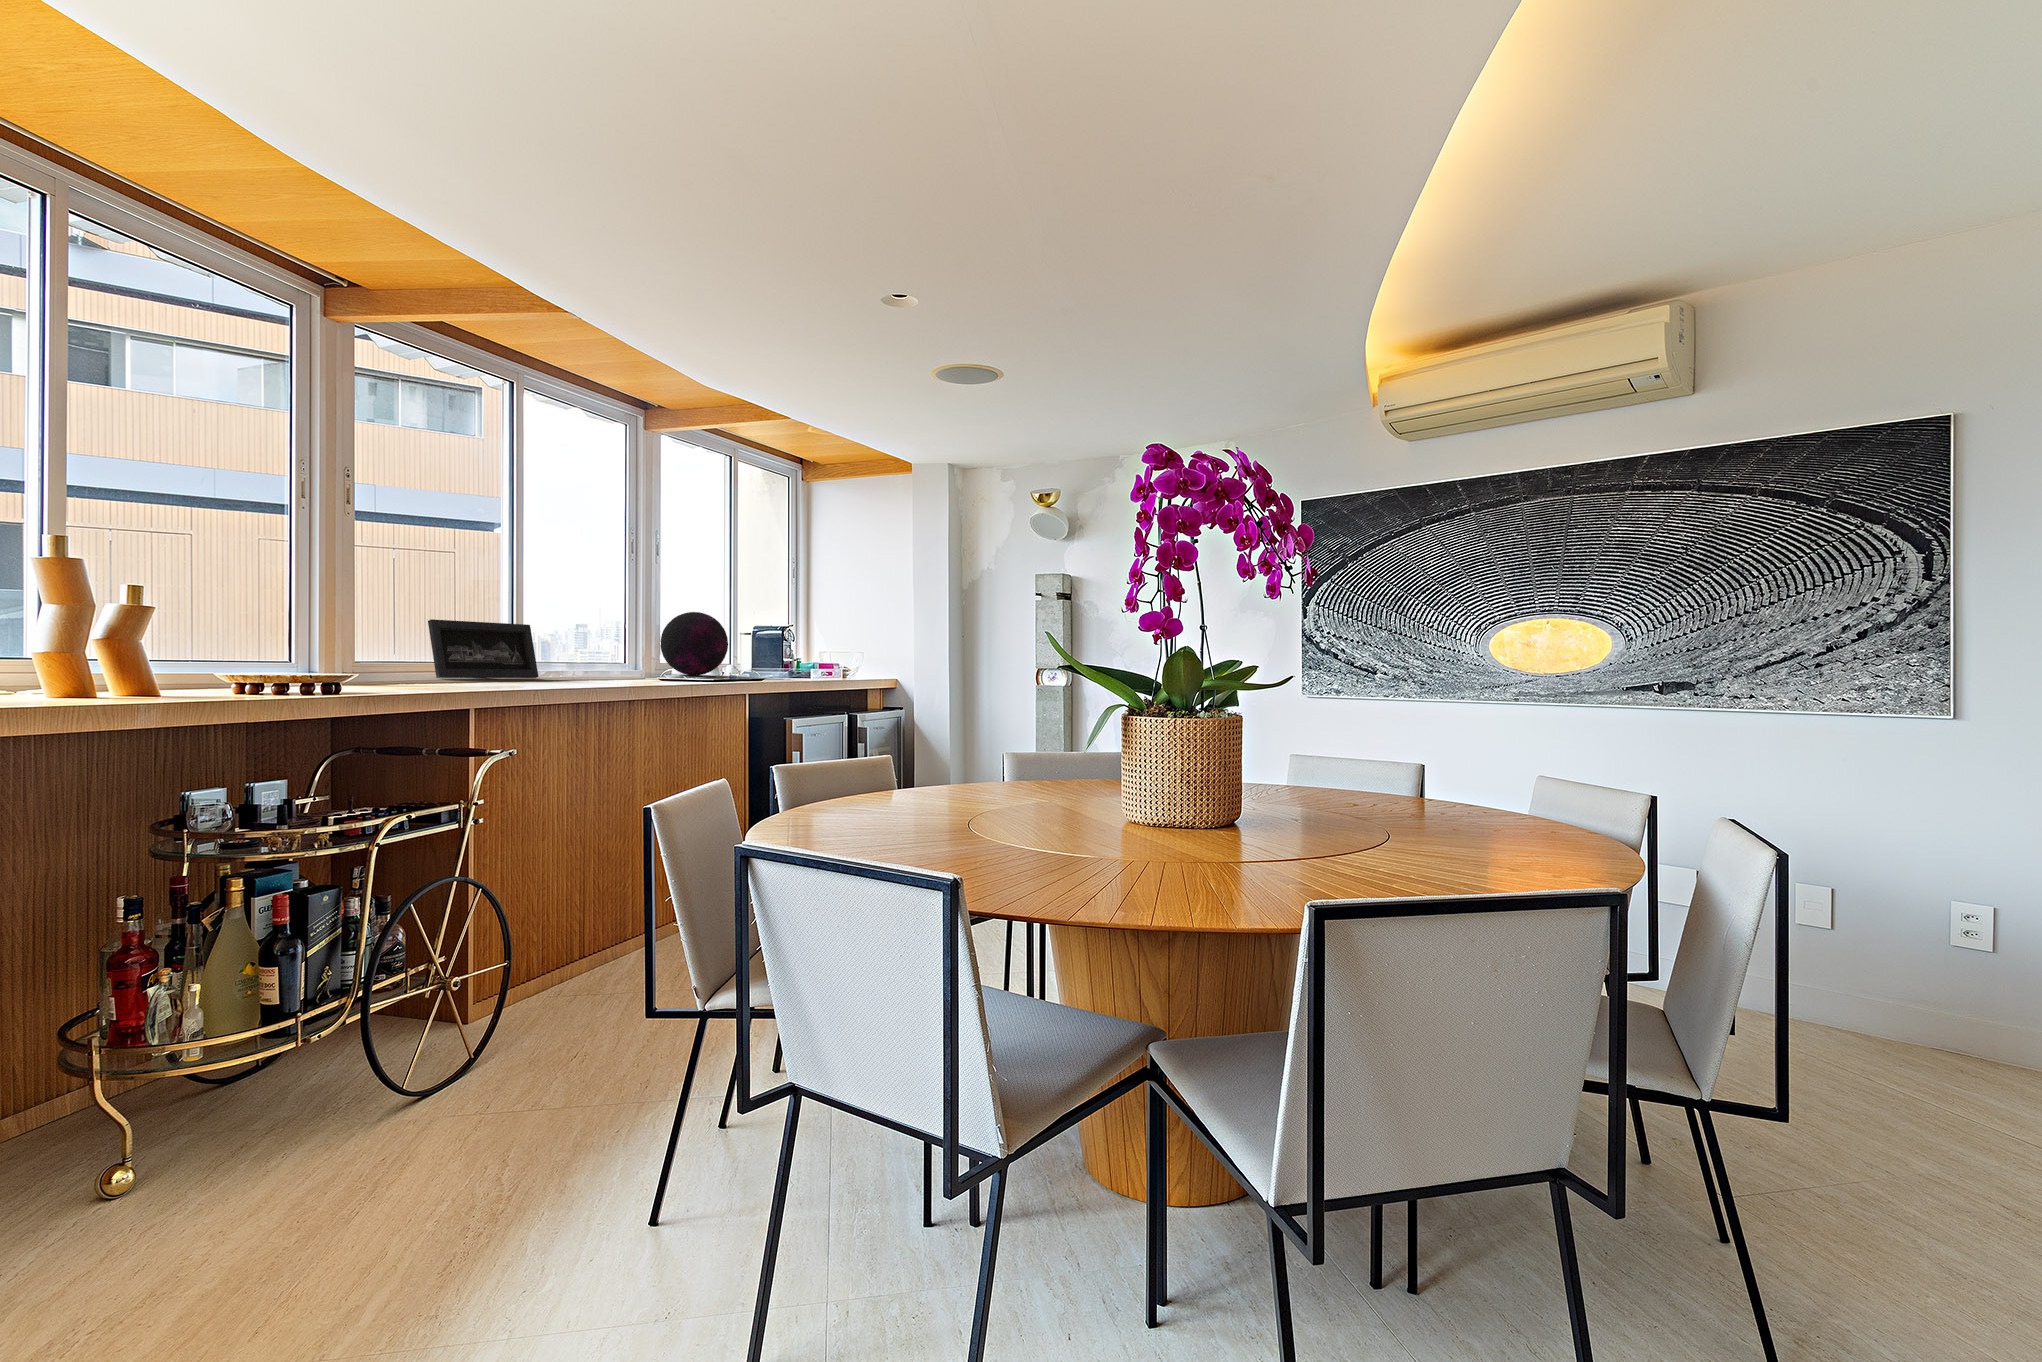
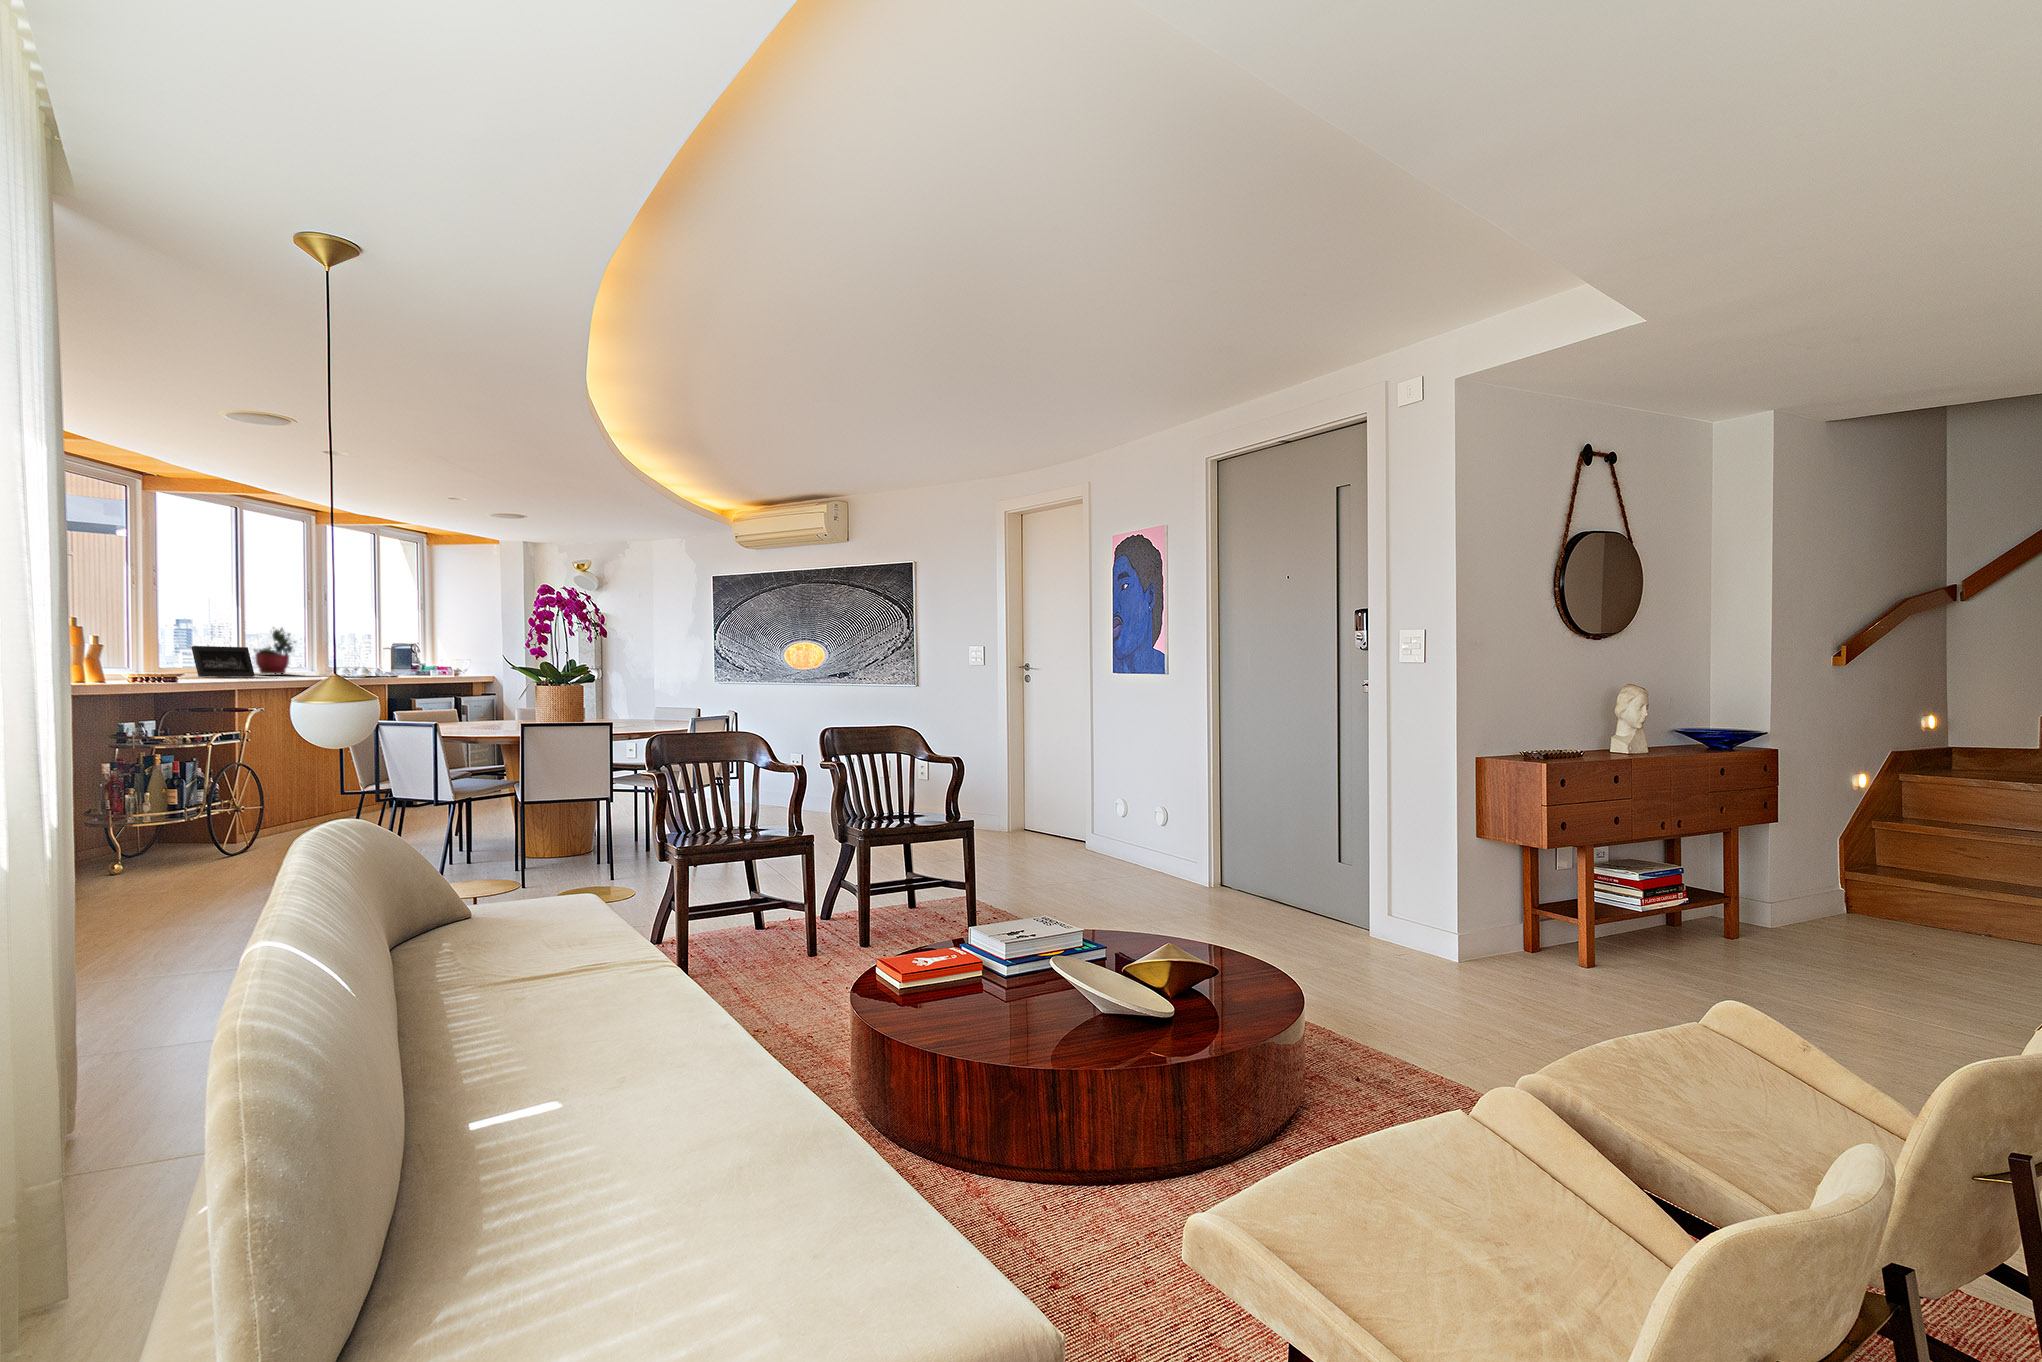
succulent plant: none [532,591,631,675] -> present [254,628,292,674]
decorative orb: present [661,612,728,675] -> none [326,636,372,675]

